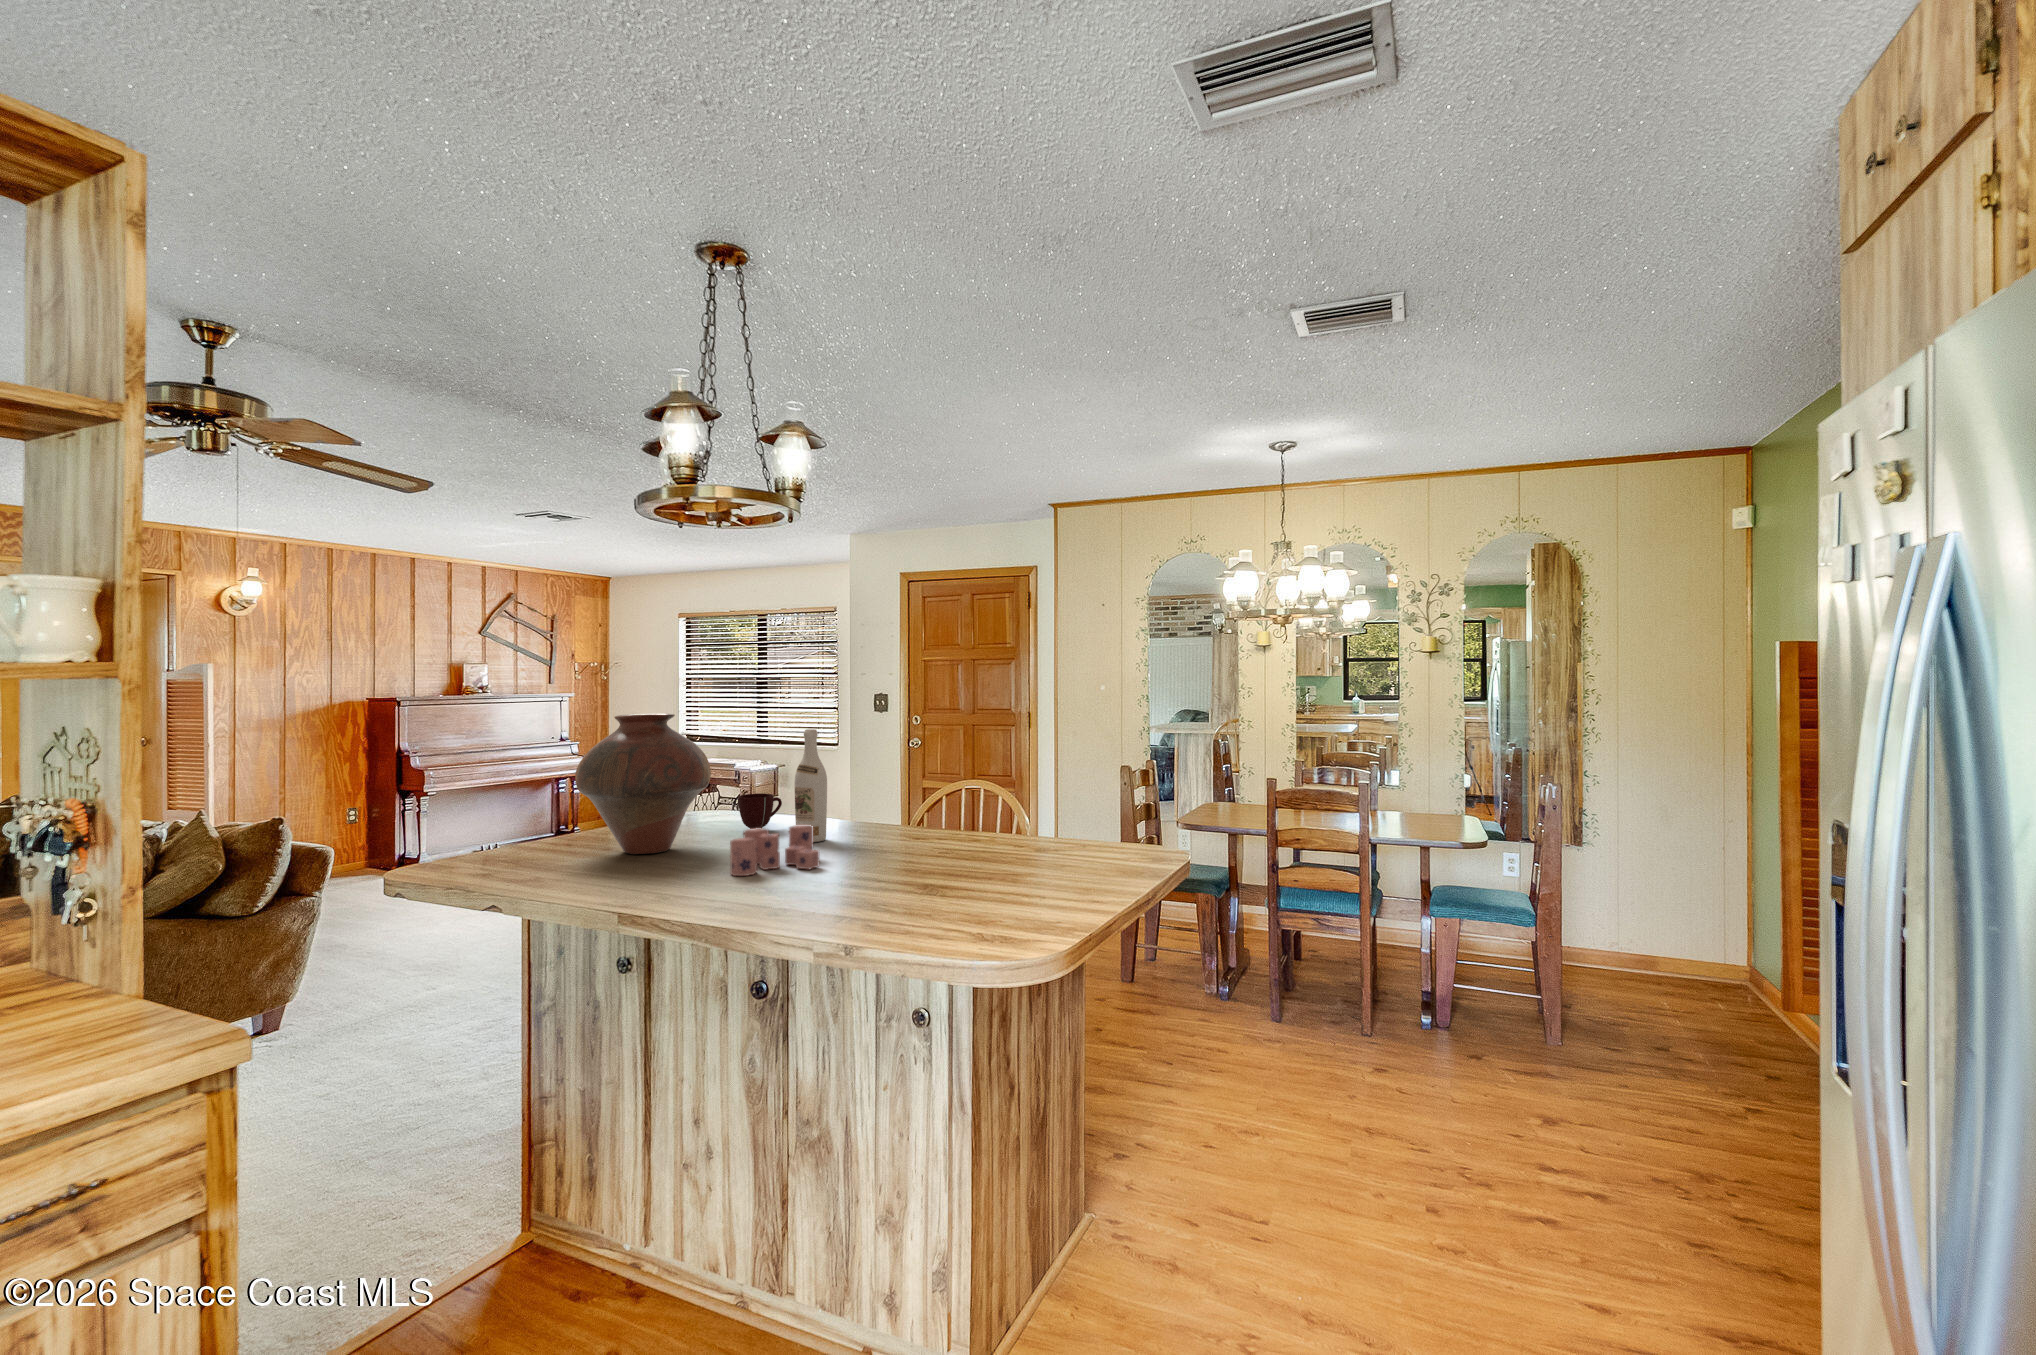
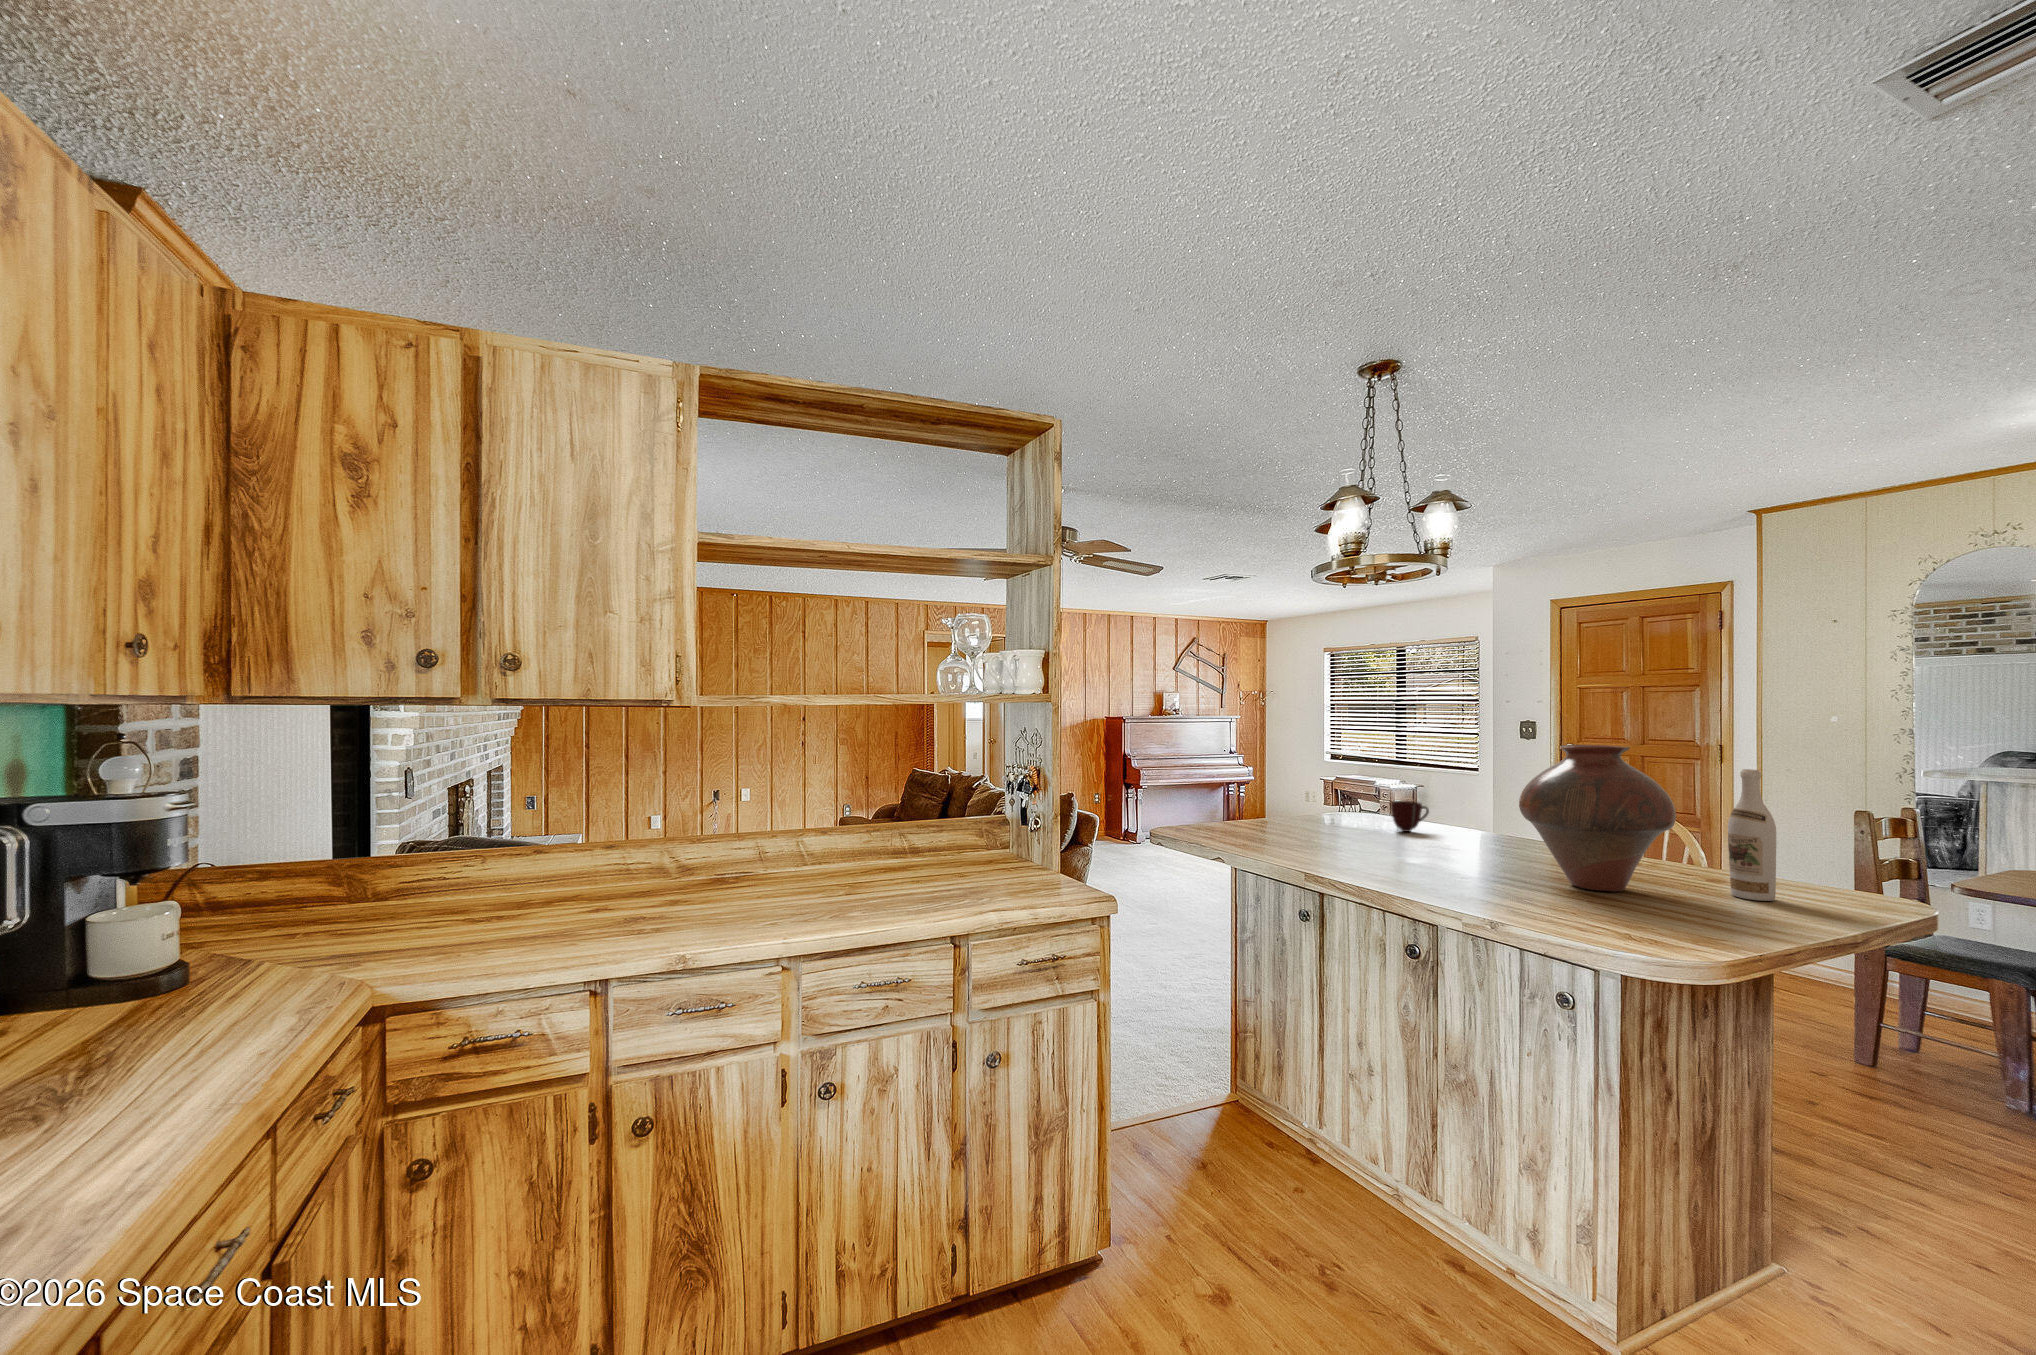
vase: present [575,713,711,854] -> present [1519,745,1676,892]
wine bottle: present [794,729,827,842] -> present [1728,769,1776,901]
candle: present [730,825,819,876] -> none [1387,827,1465,865]

